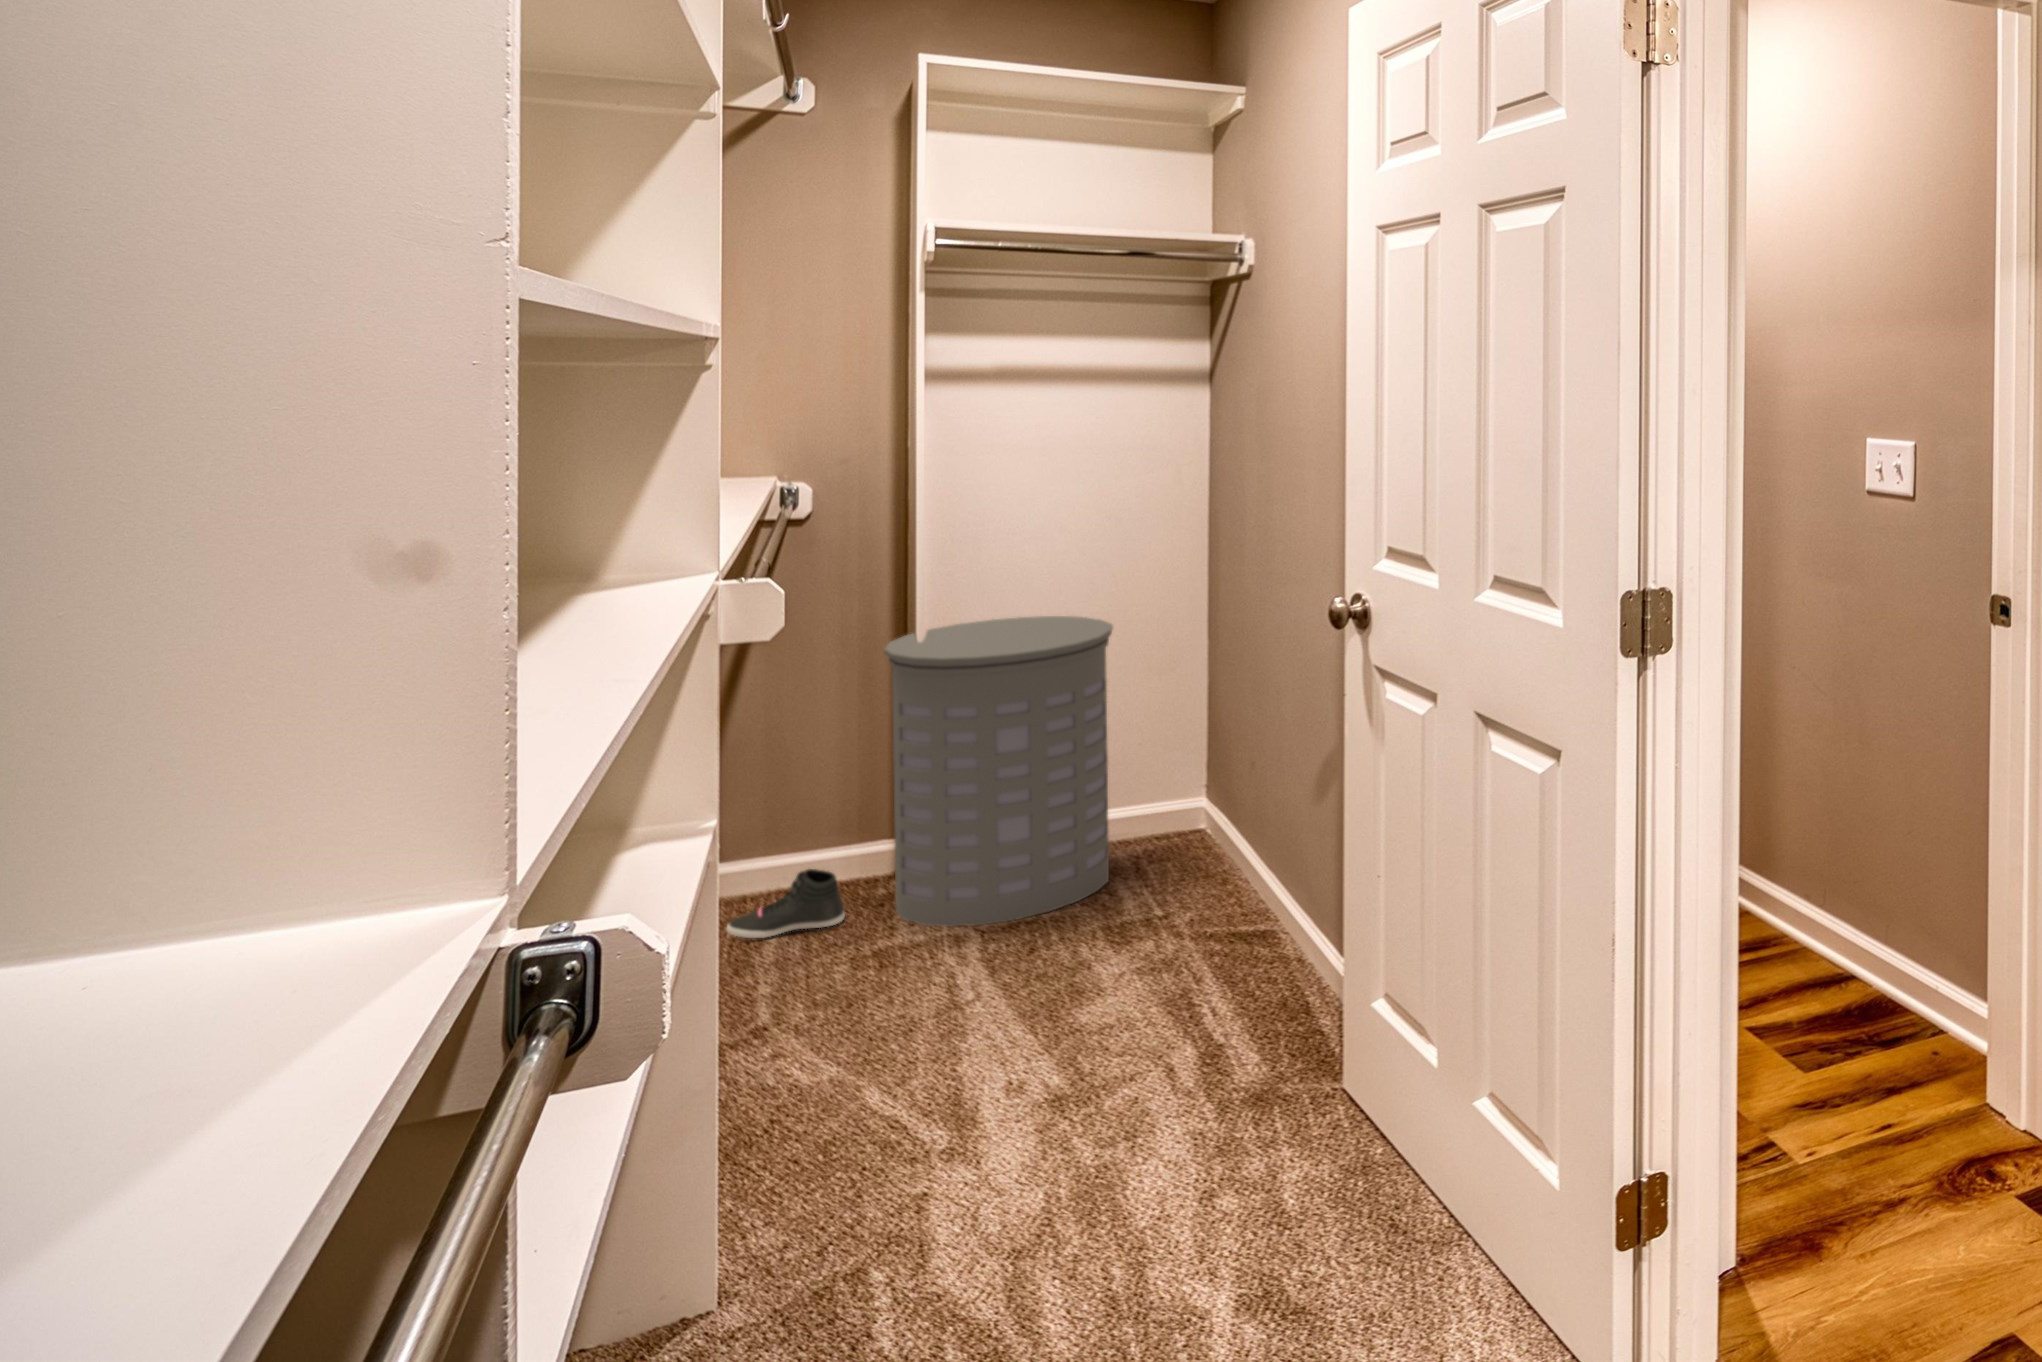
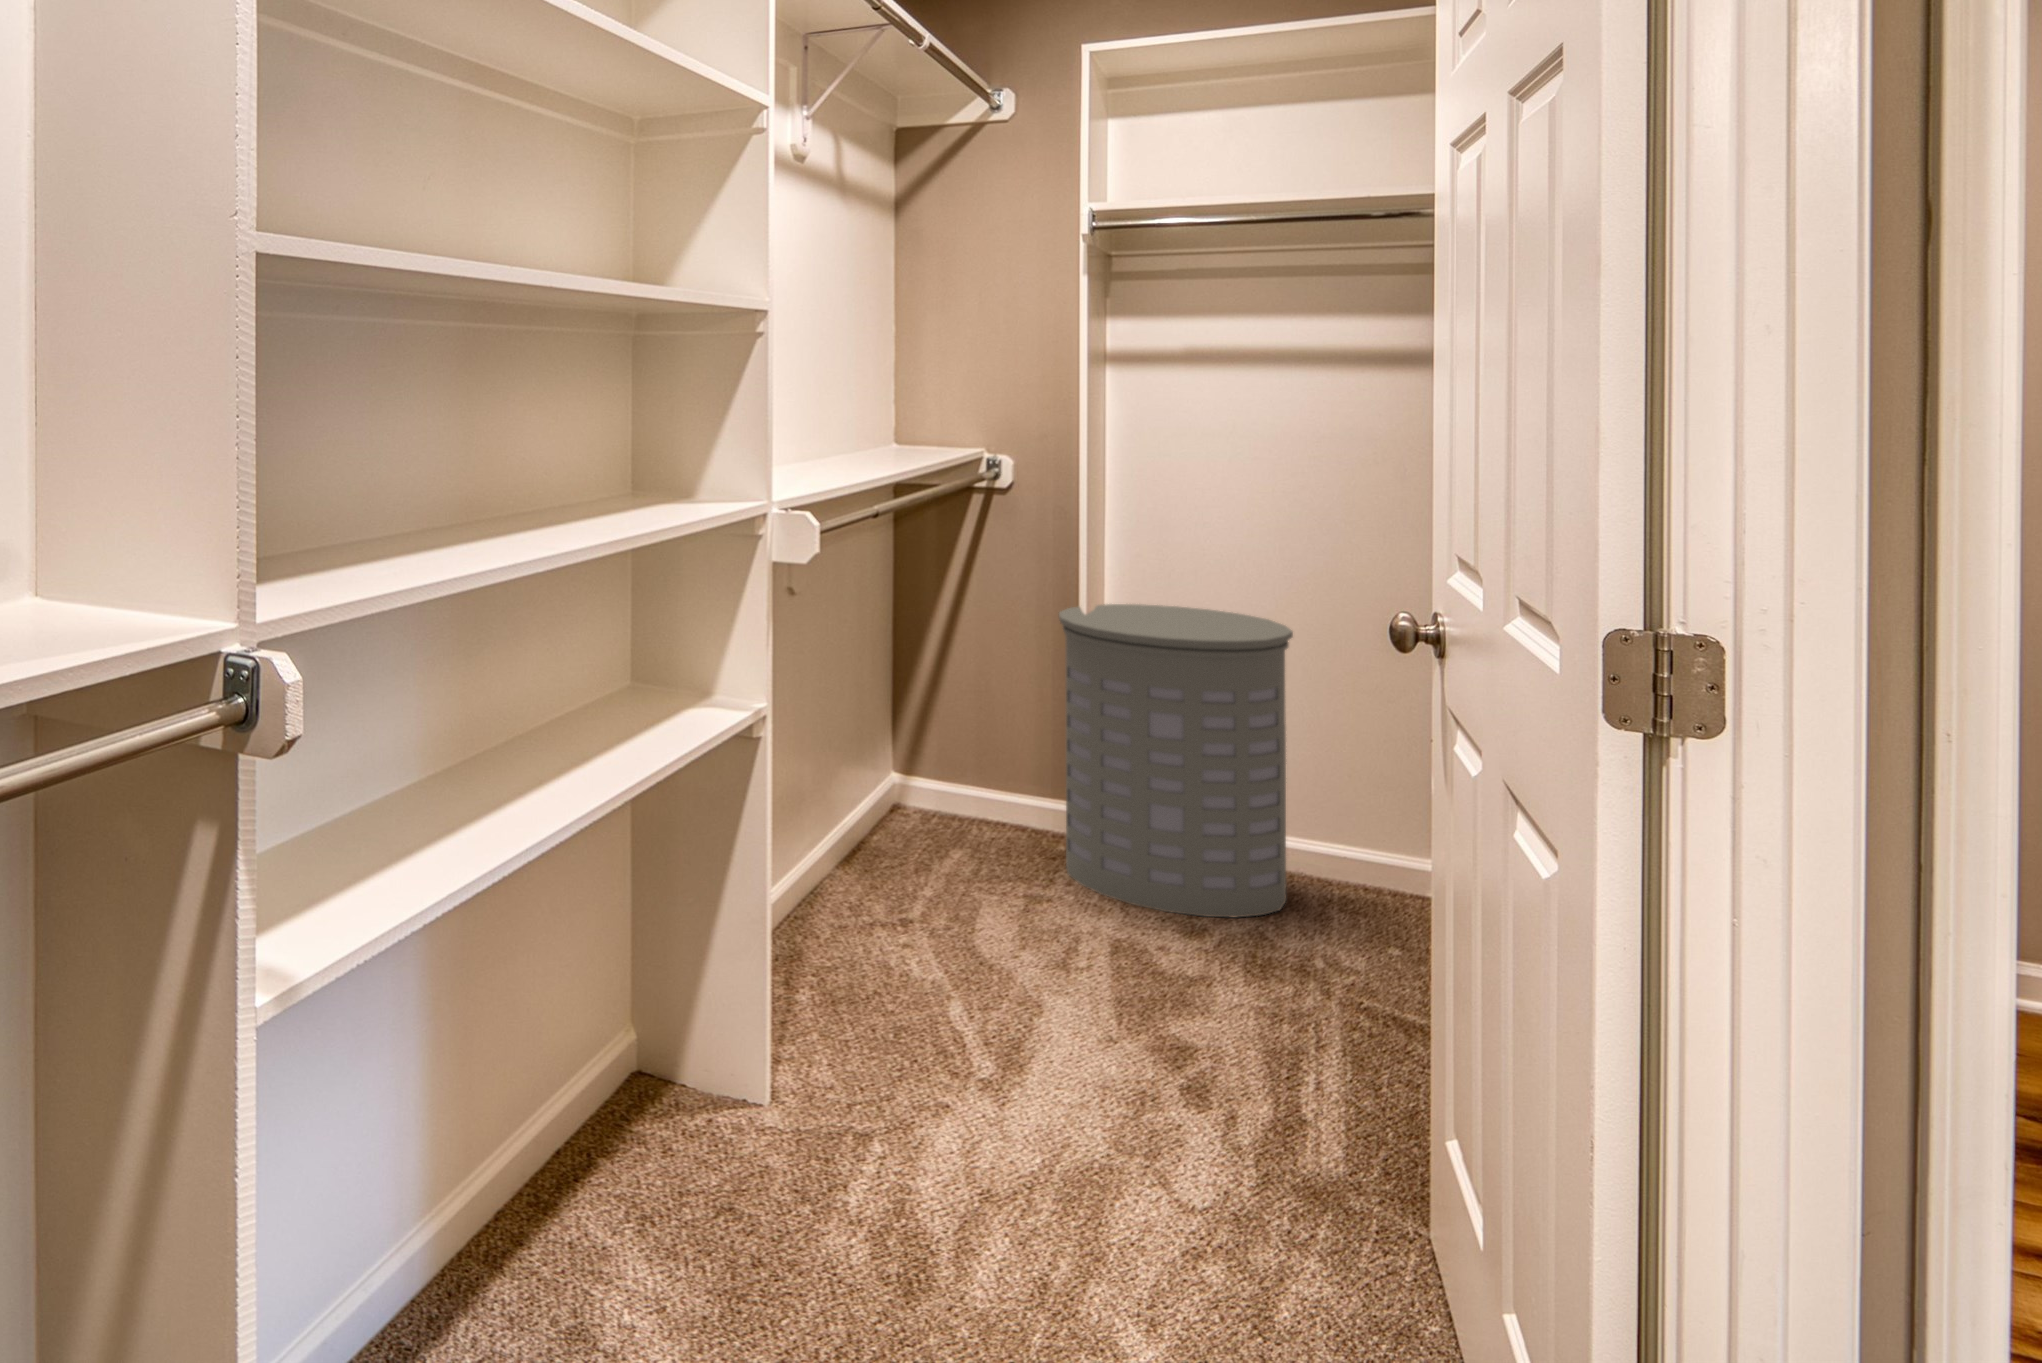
sneaker: present [727,869,845,938] -> none [927,801,1022,858]

